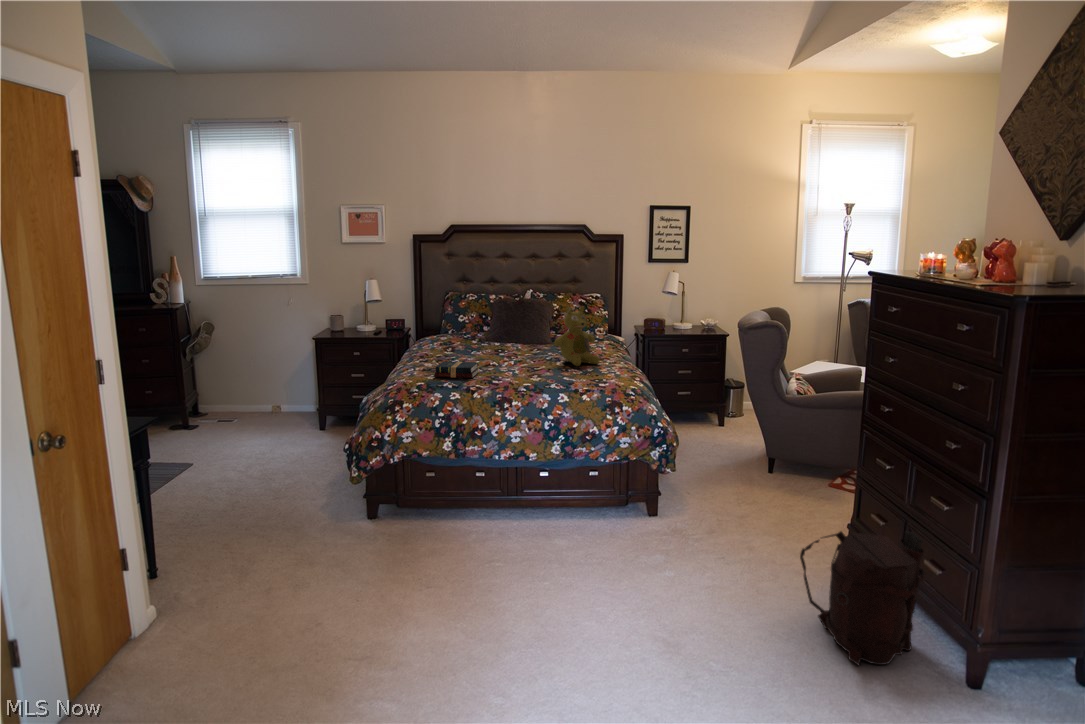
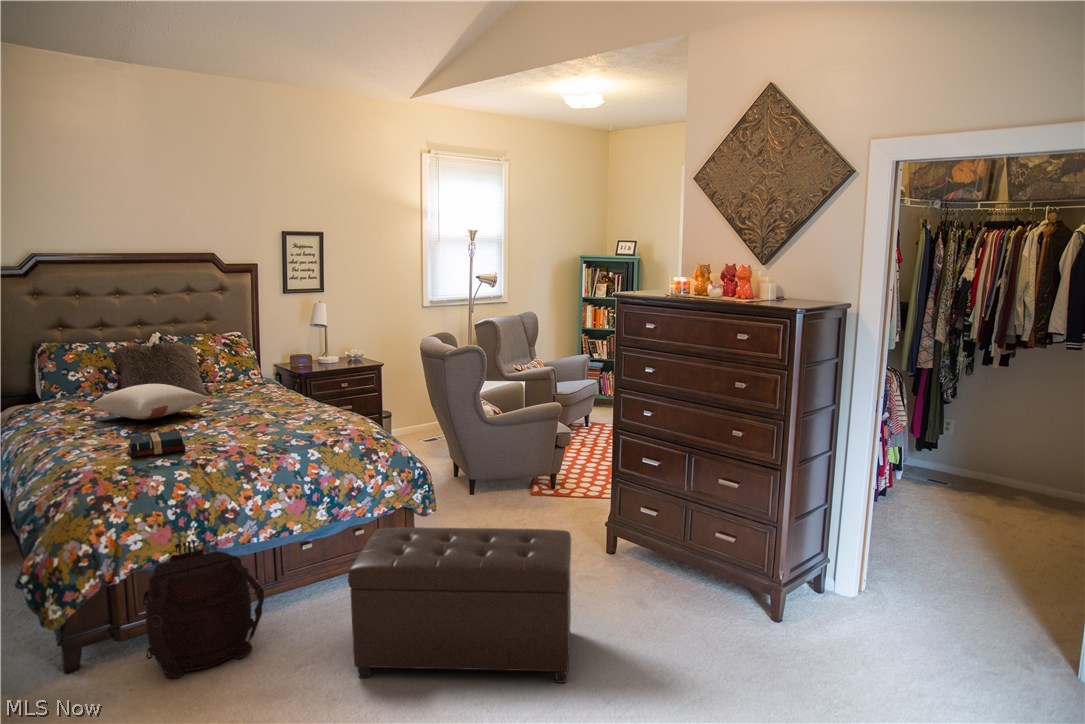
stuffed bear: present [554,306,600,366] -> none [255,348,310,417]
pillow: none [453,326,528,353] -> present [93,384,208,420]
ottoman: none [516,469,733,652] -> present [348,527,571,683]
backpack: present [800,531,926,665] -> present [143,540,264,678]

